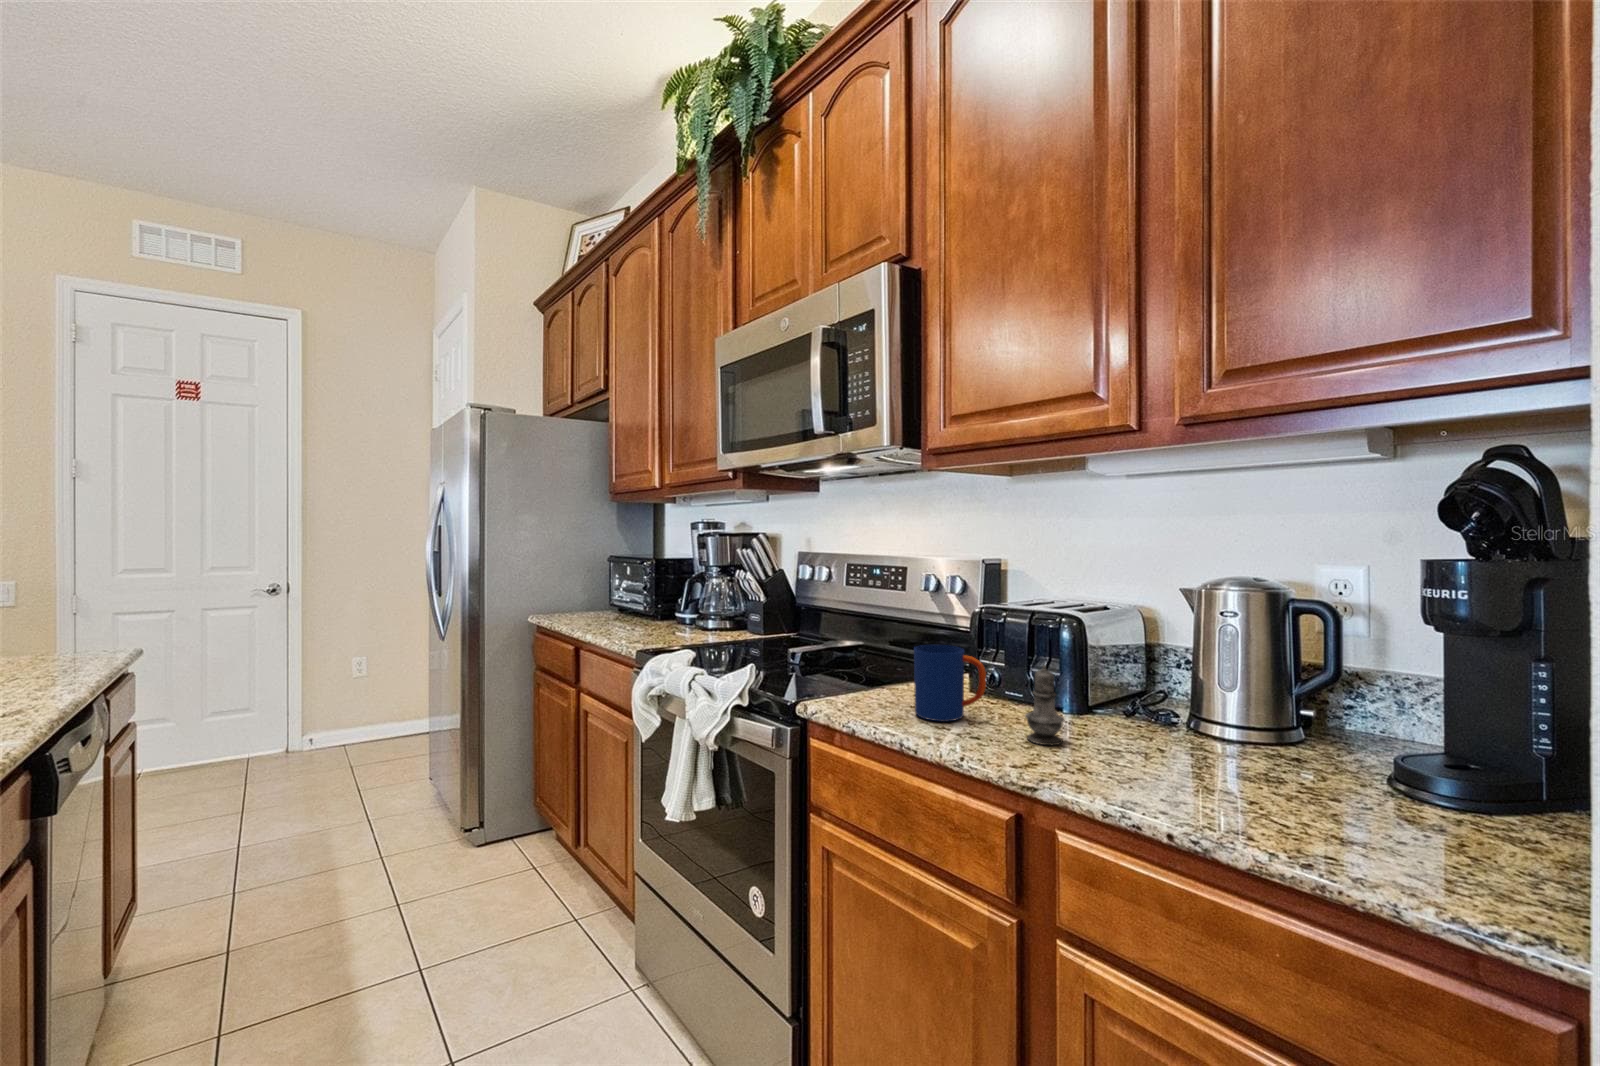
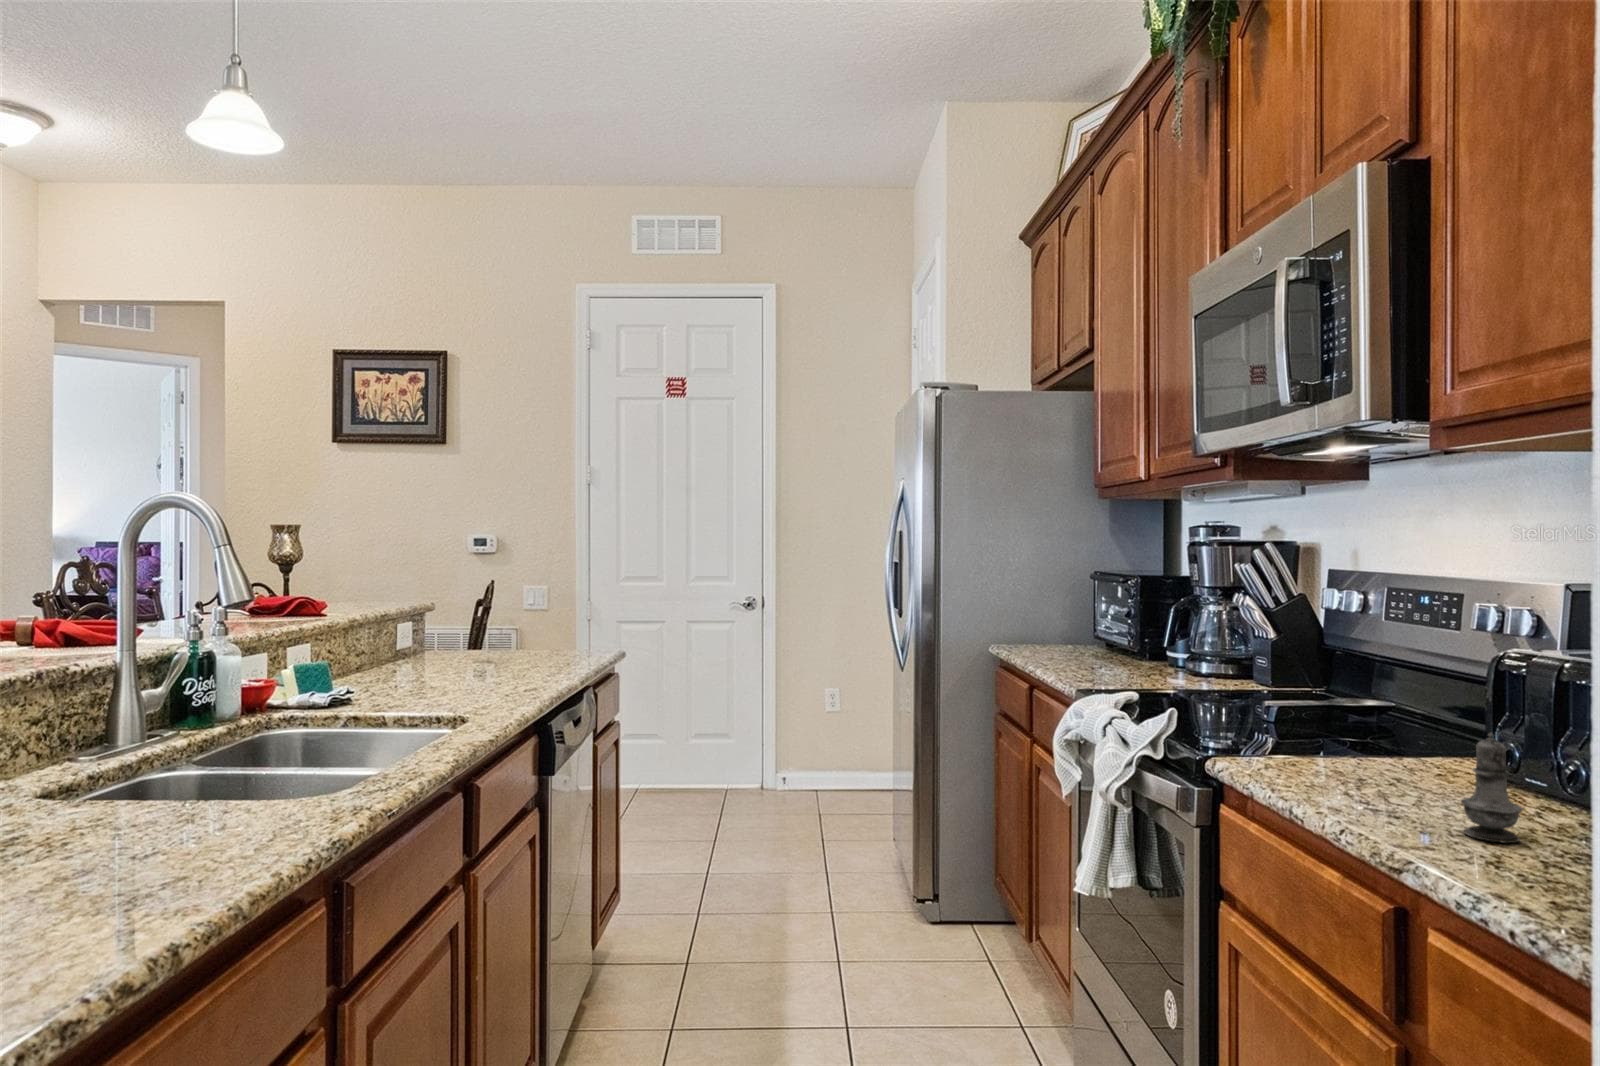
mug: present [914,645,986,721] -> none [1340,698,1439,799]

